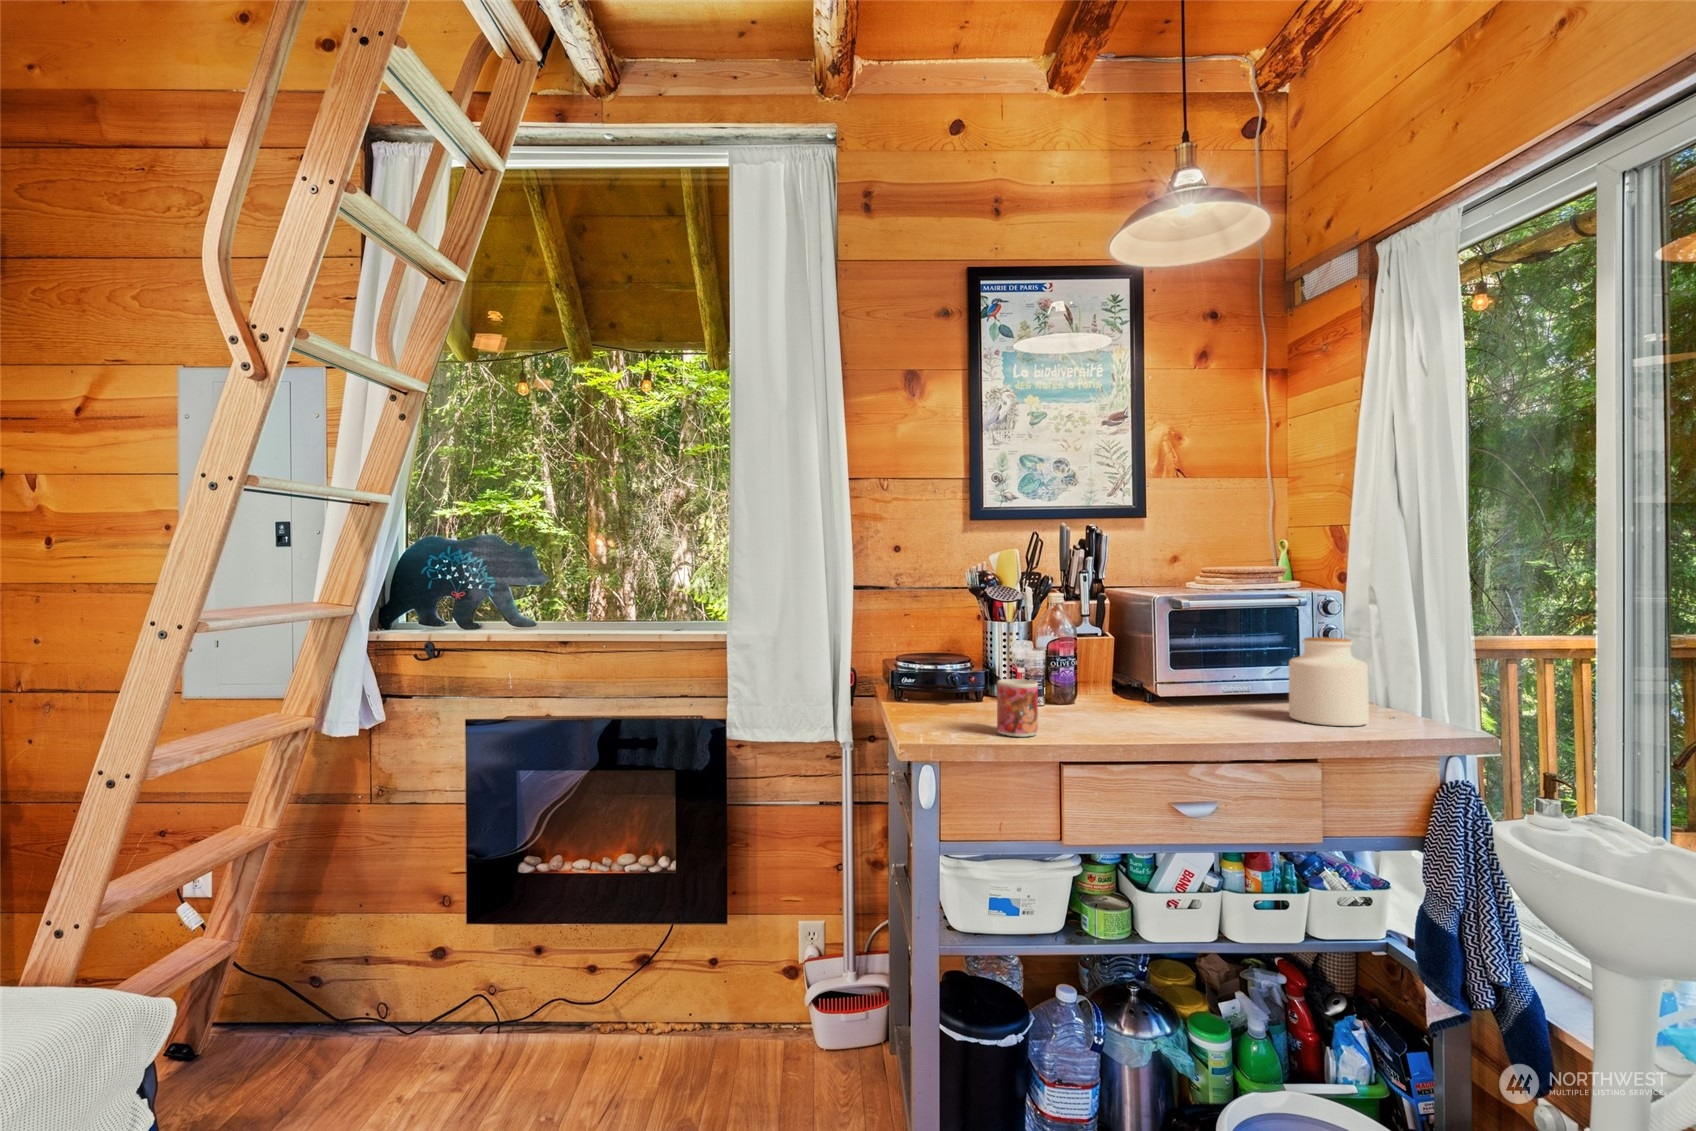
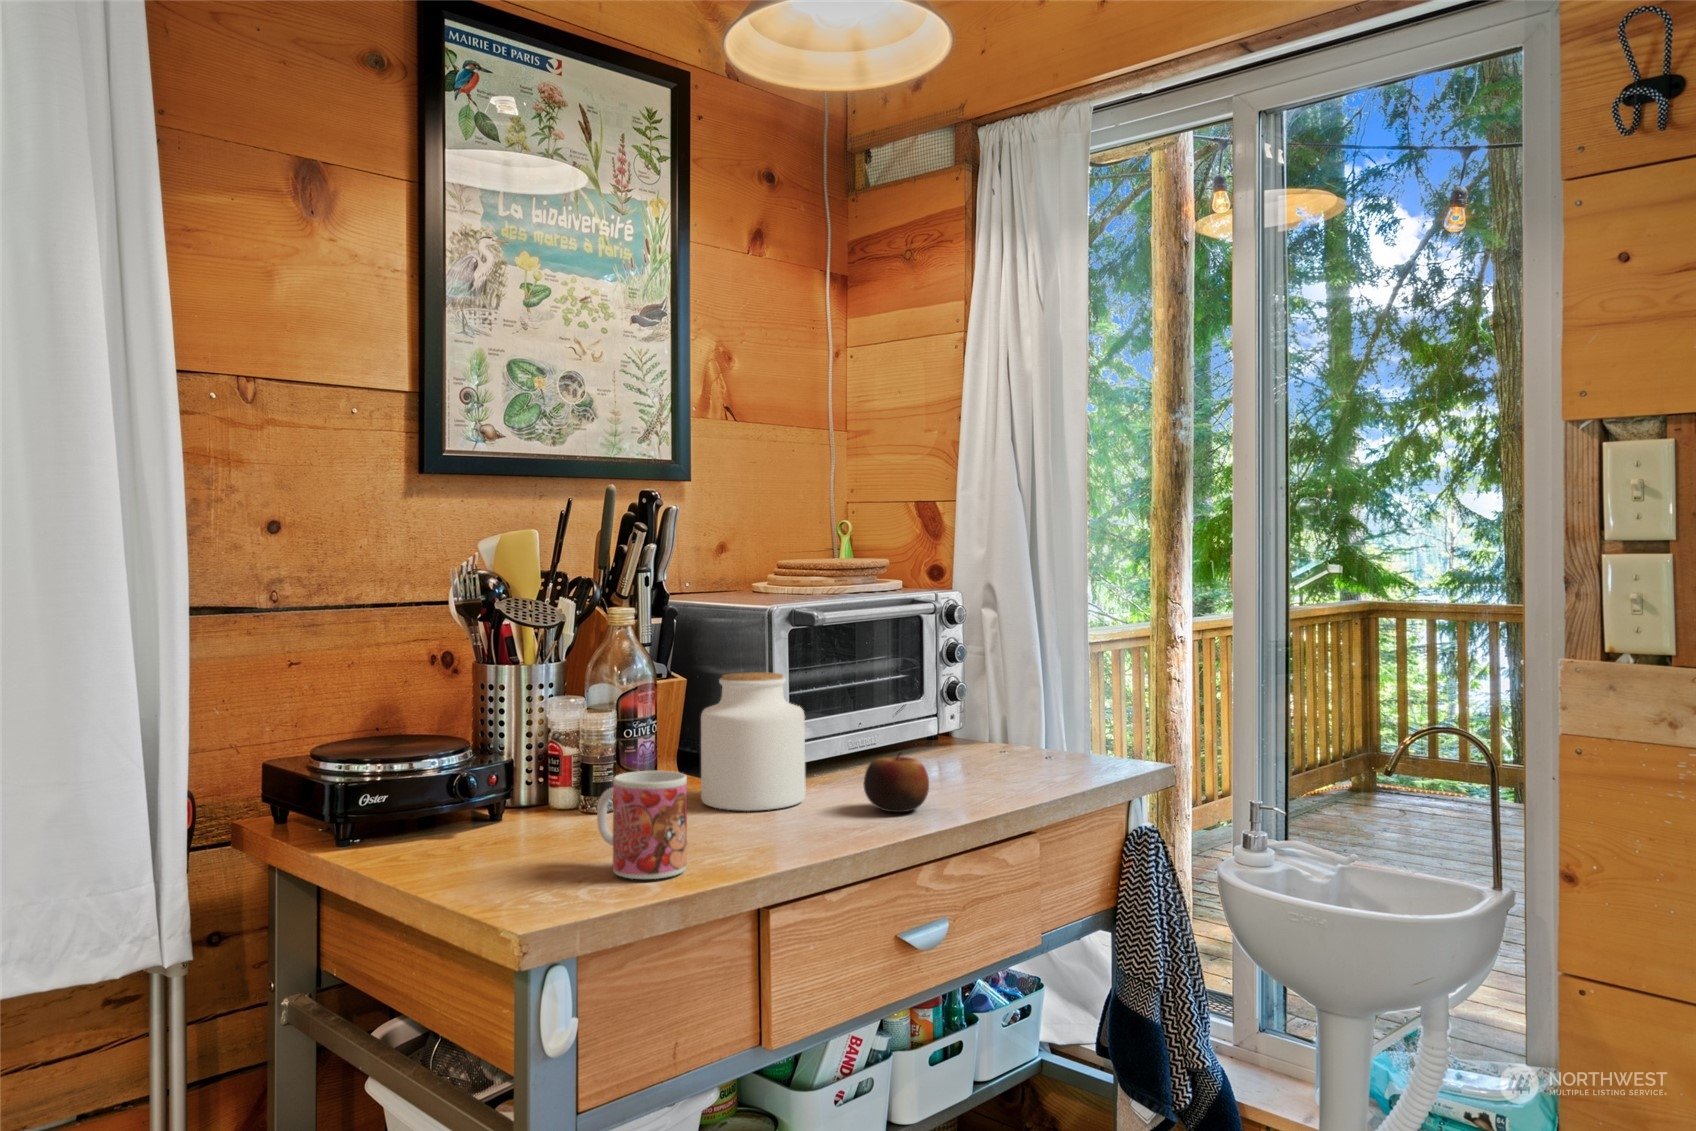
jar: present [1289,637,1369,726] -> present [701,672,806,811]
apple: none [1189,690,1236,730] -> present [863,752,929,812]

